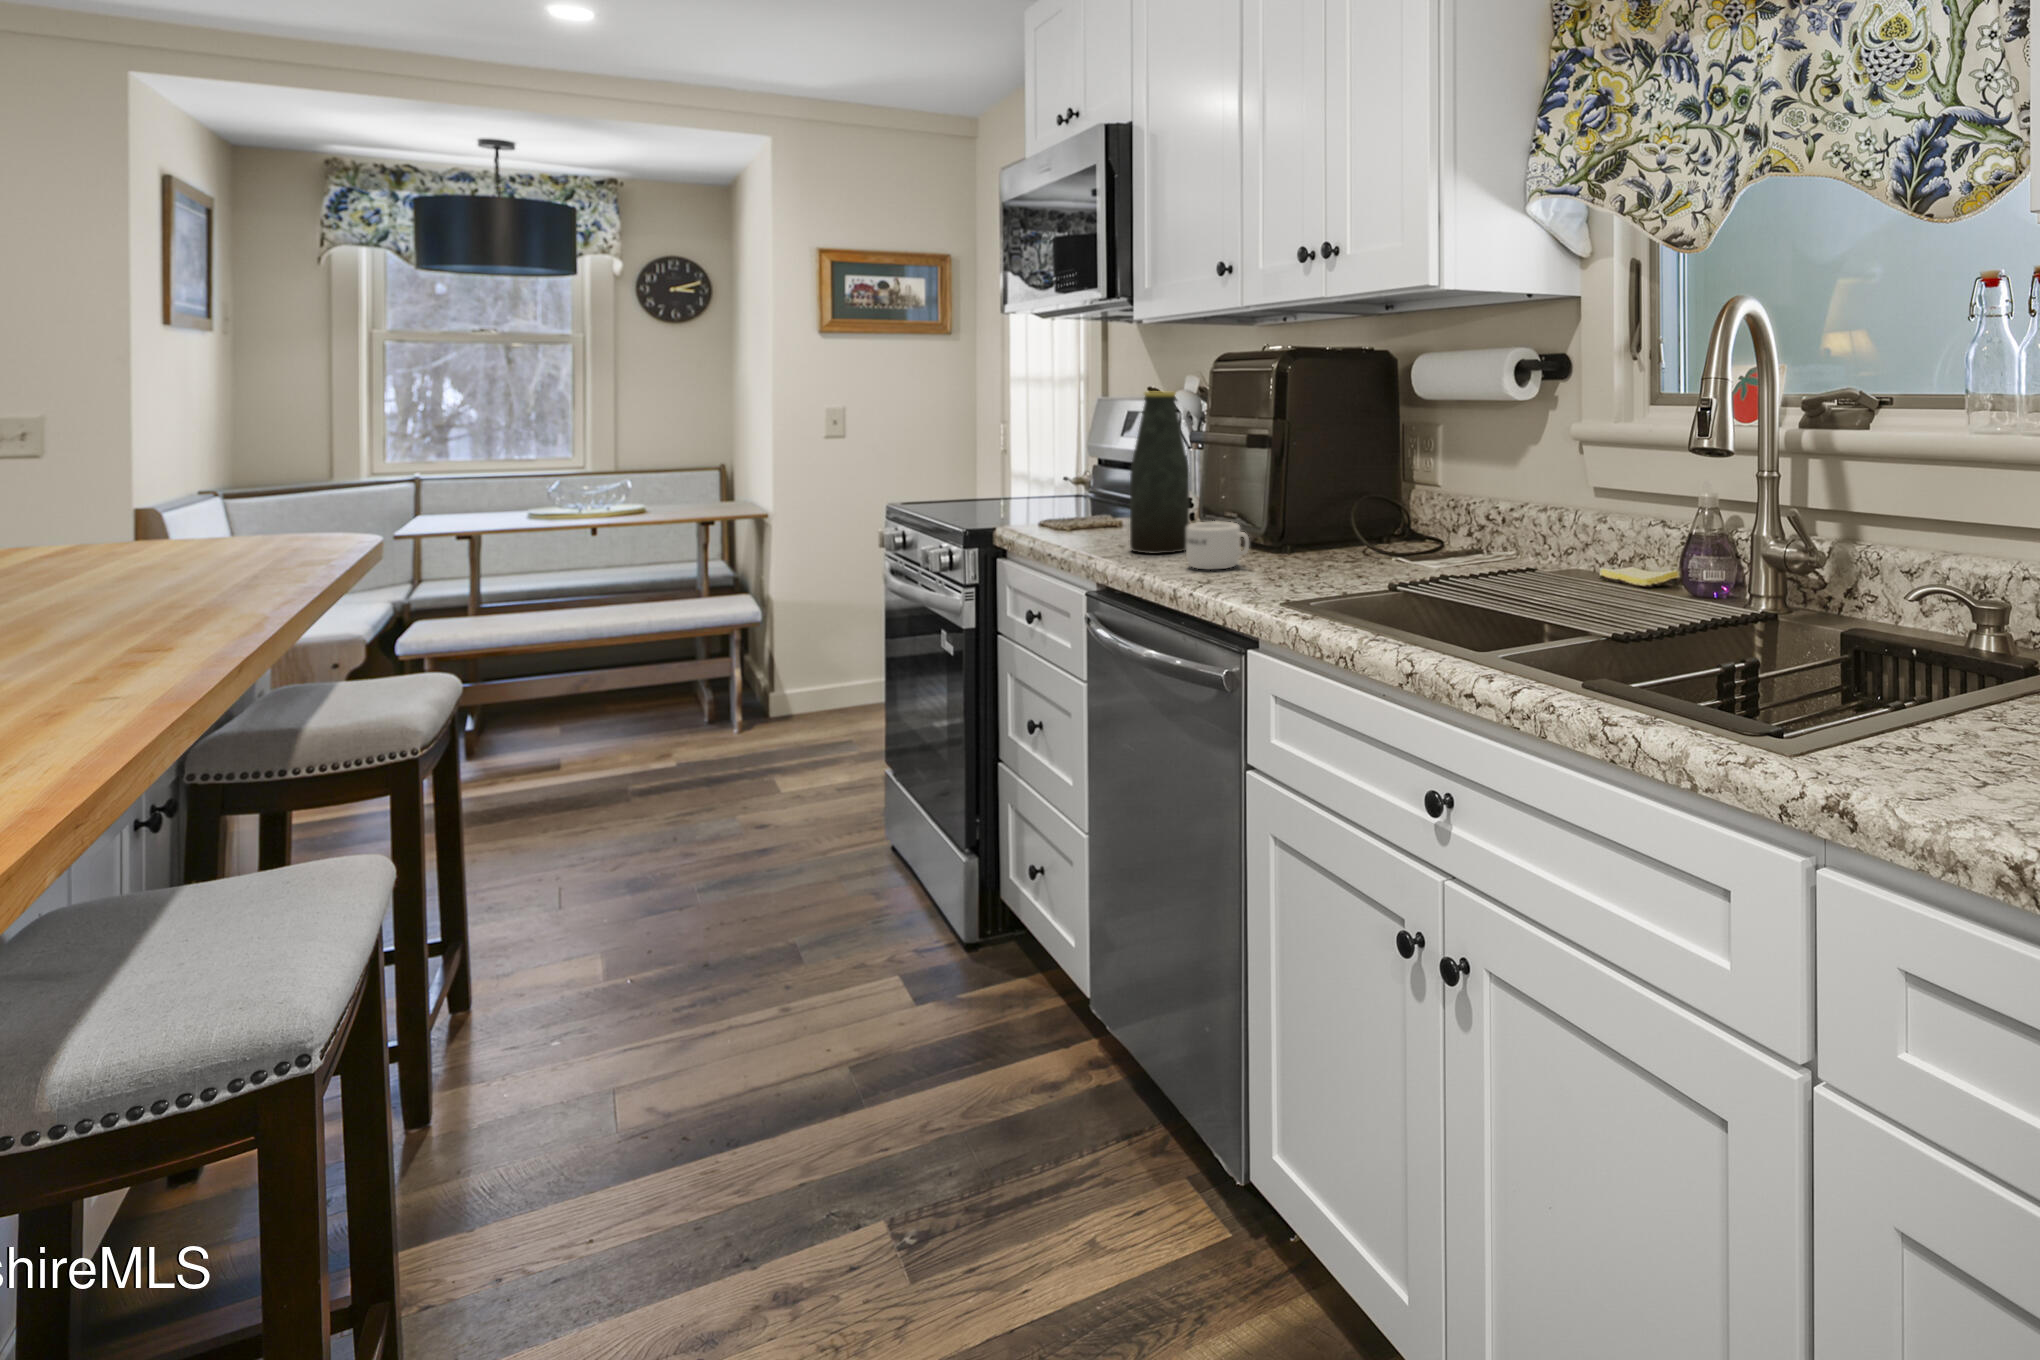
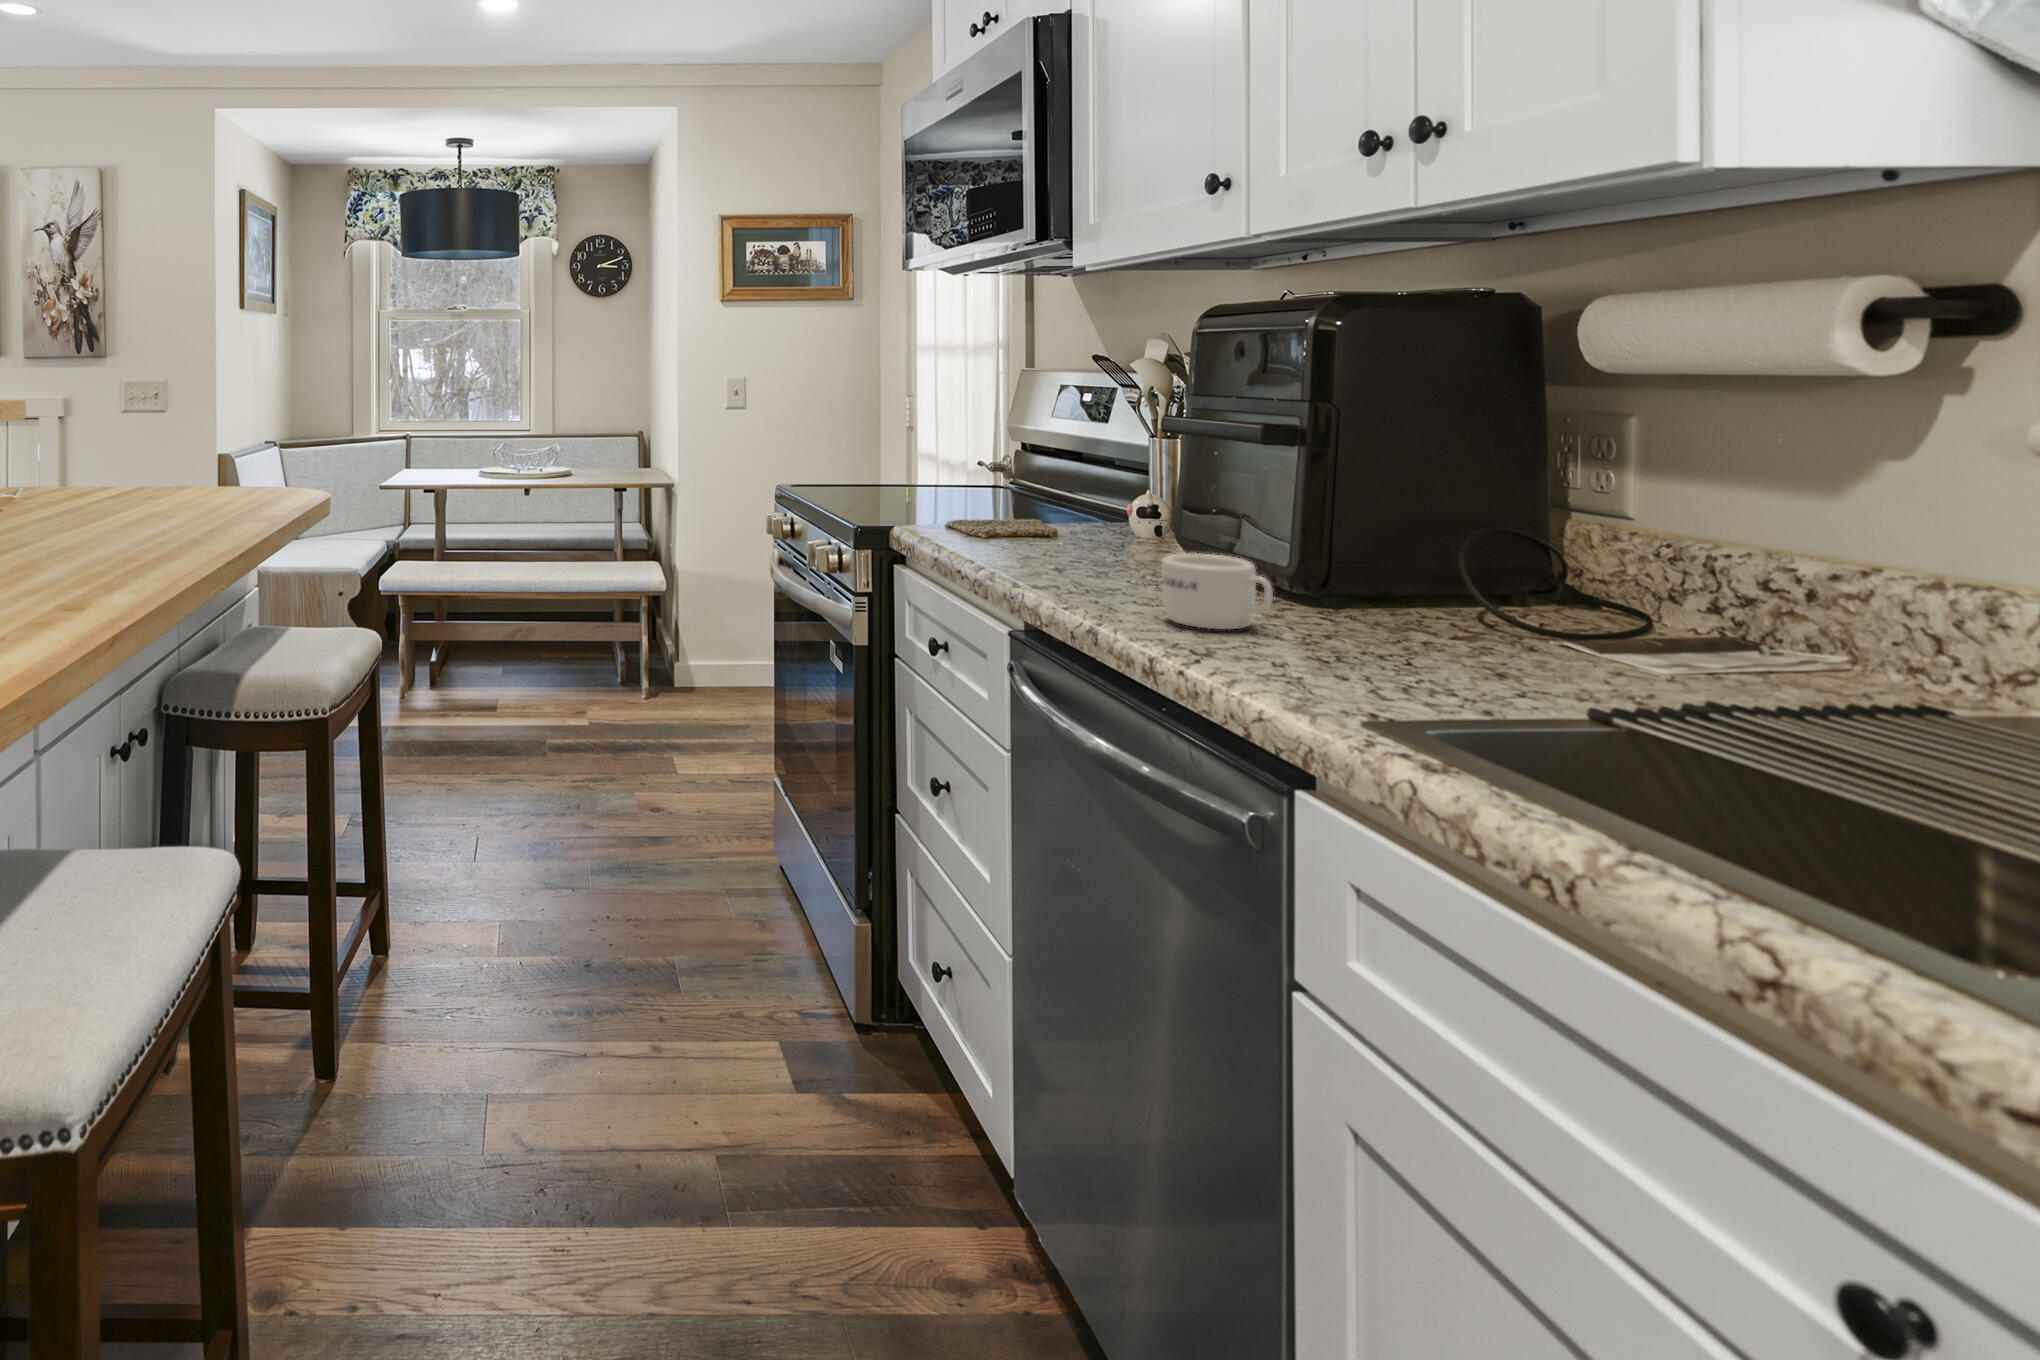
bottle: present [1130,391,1189,554] -> none [1070,360,1162,591]

